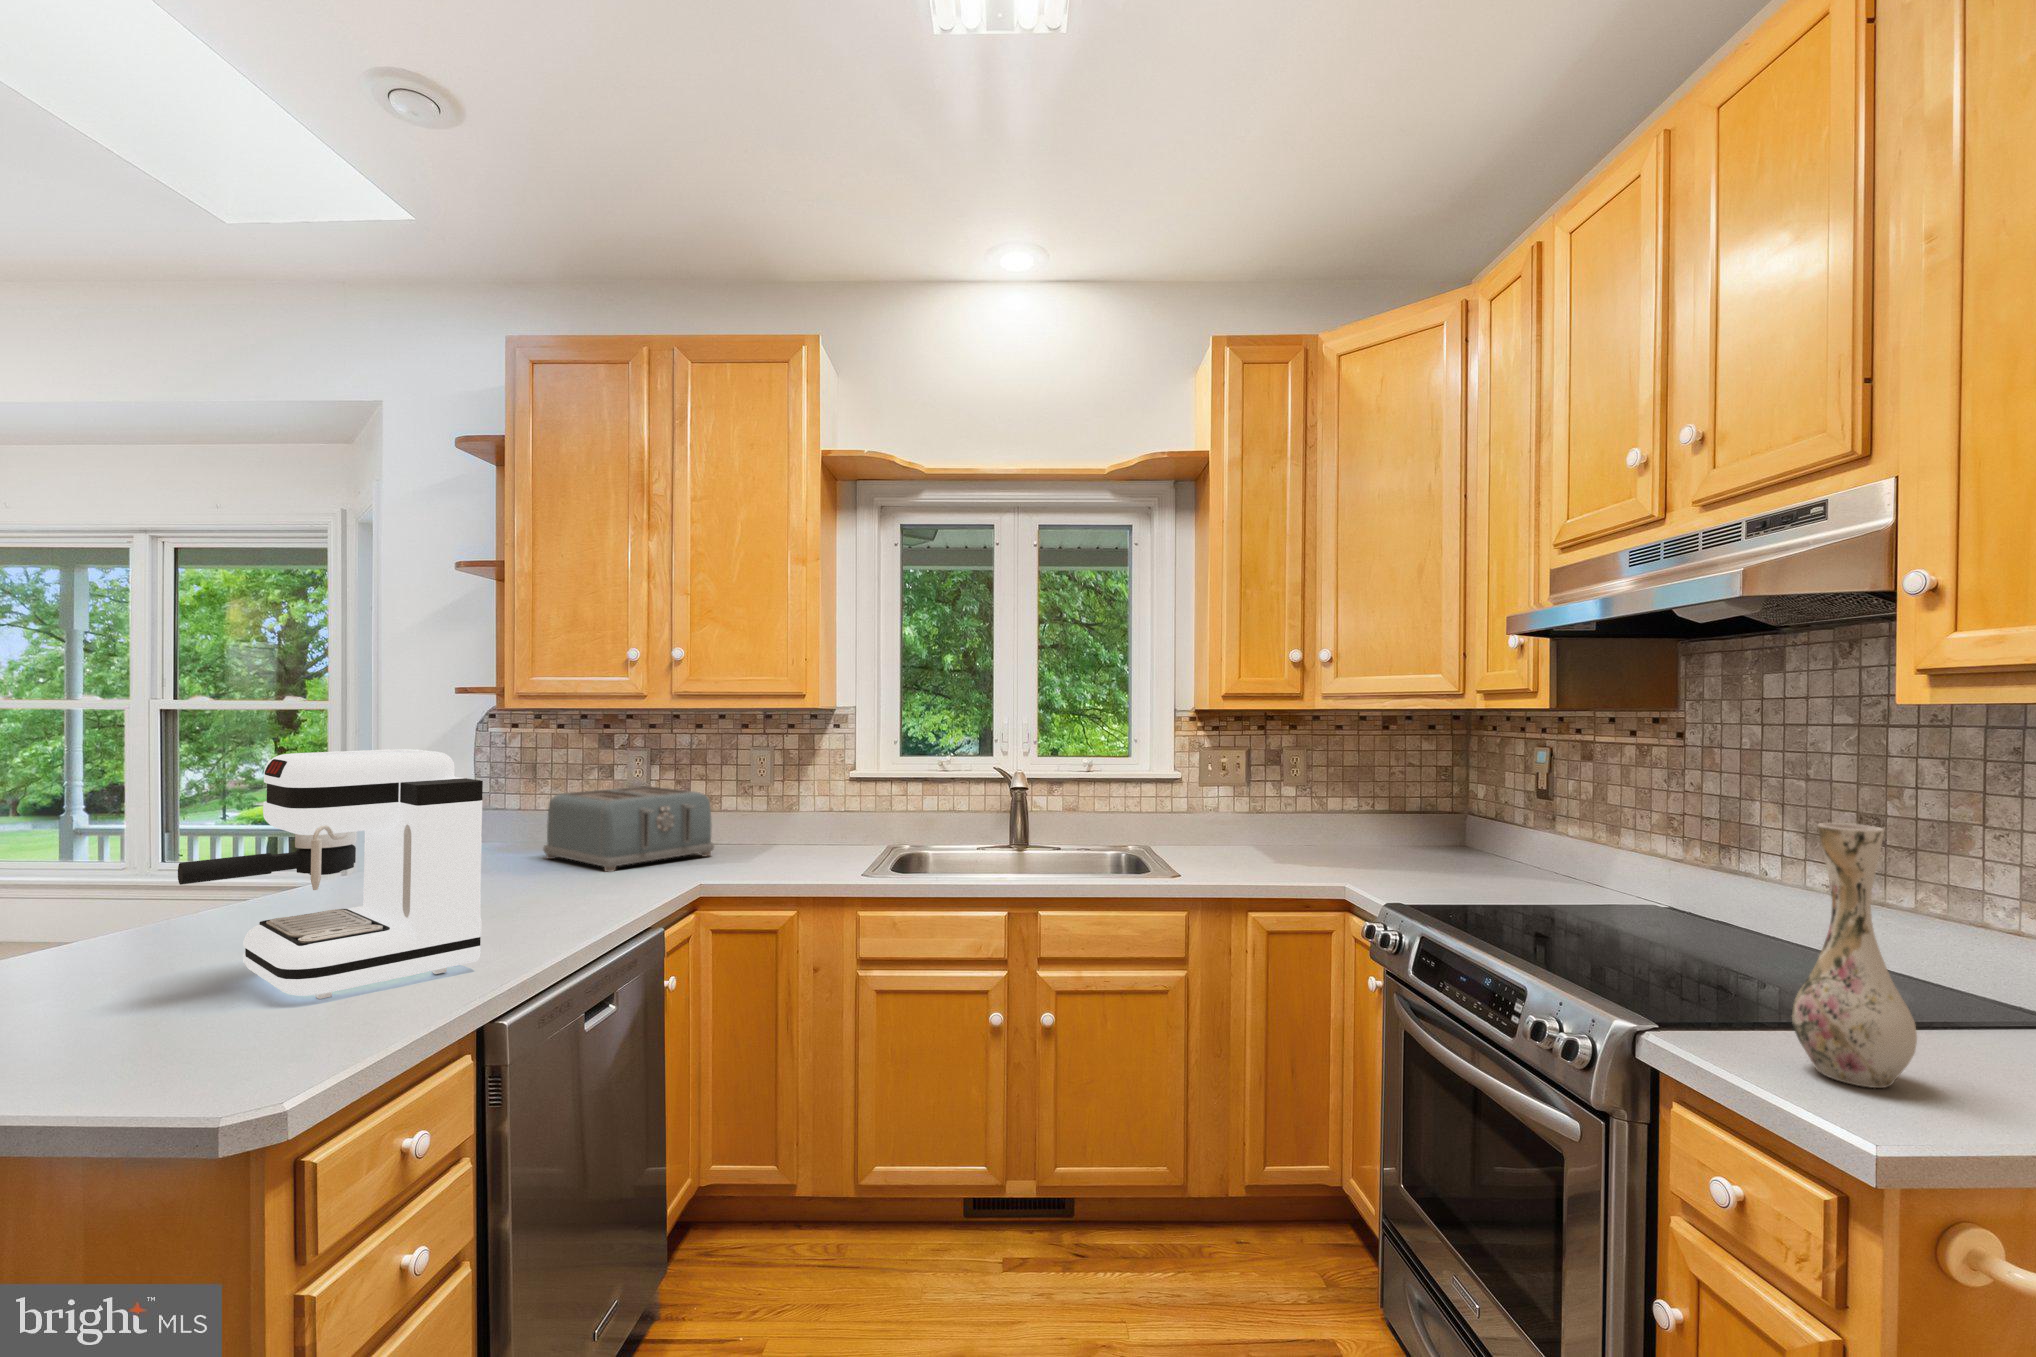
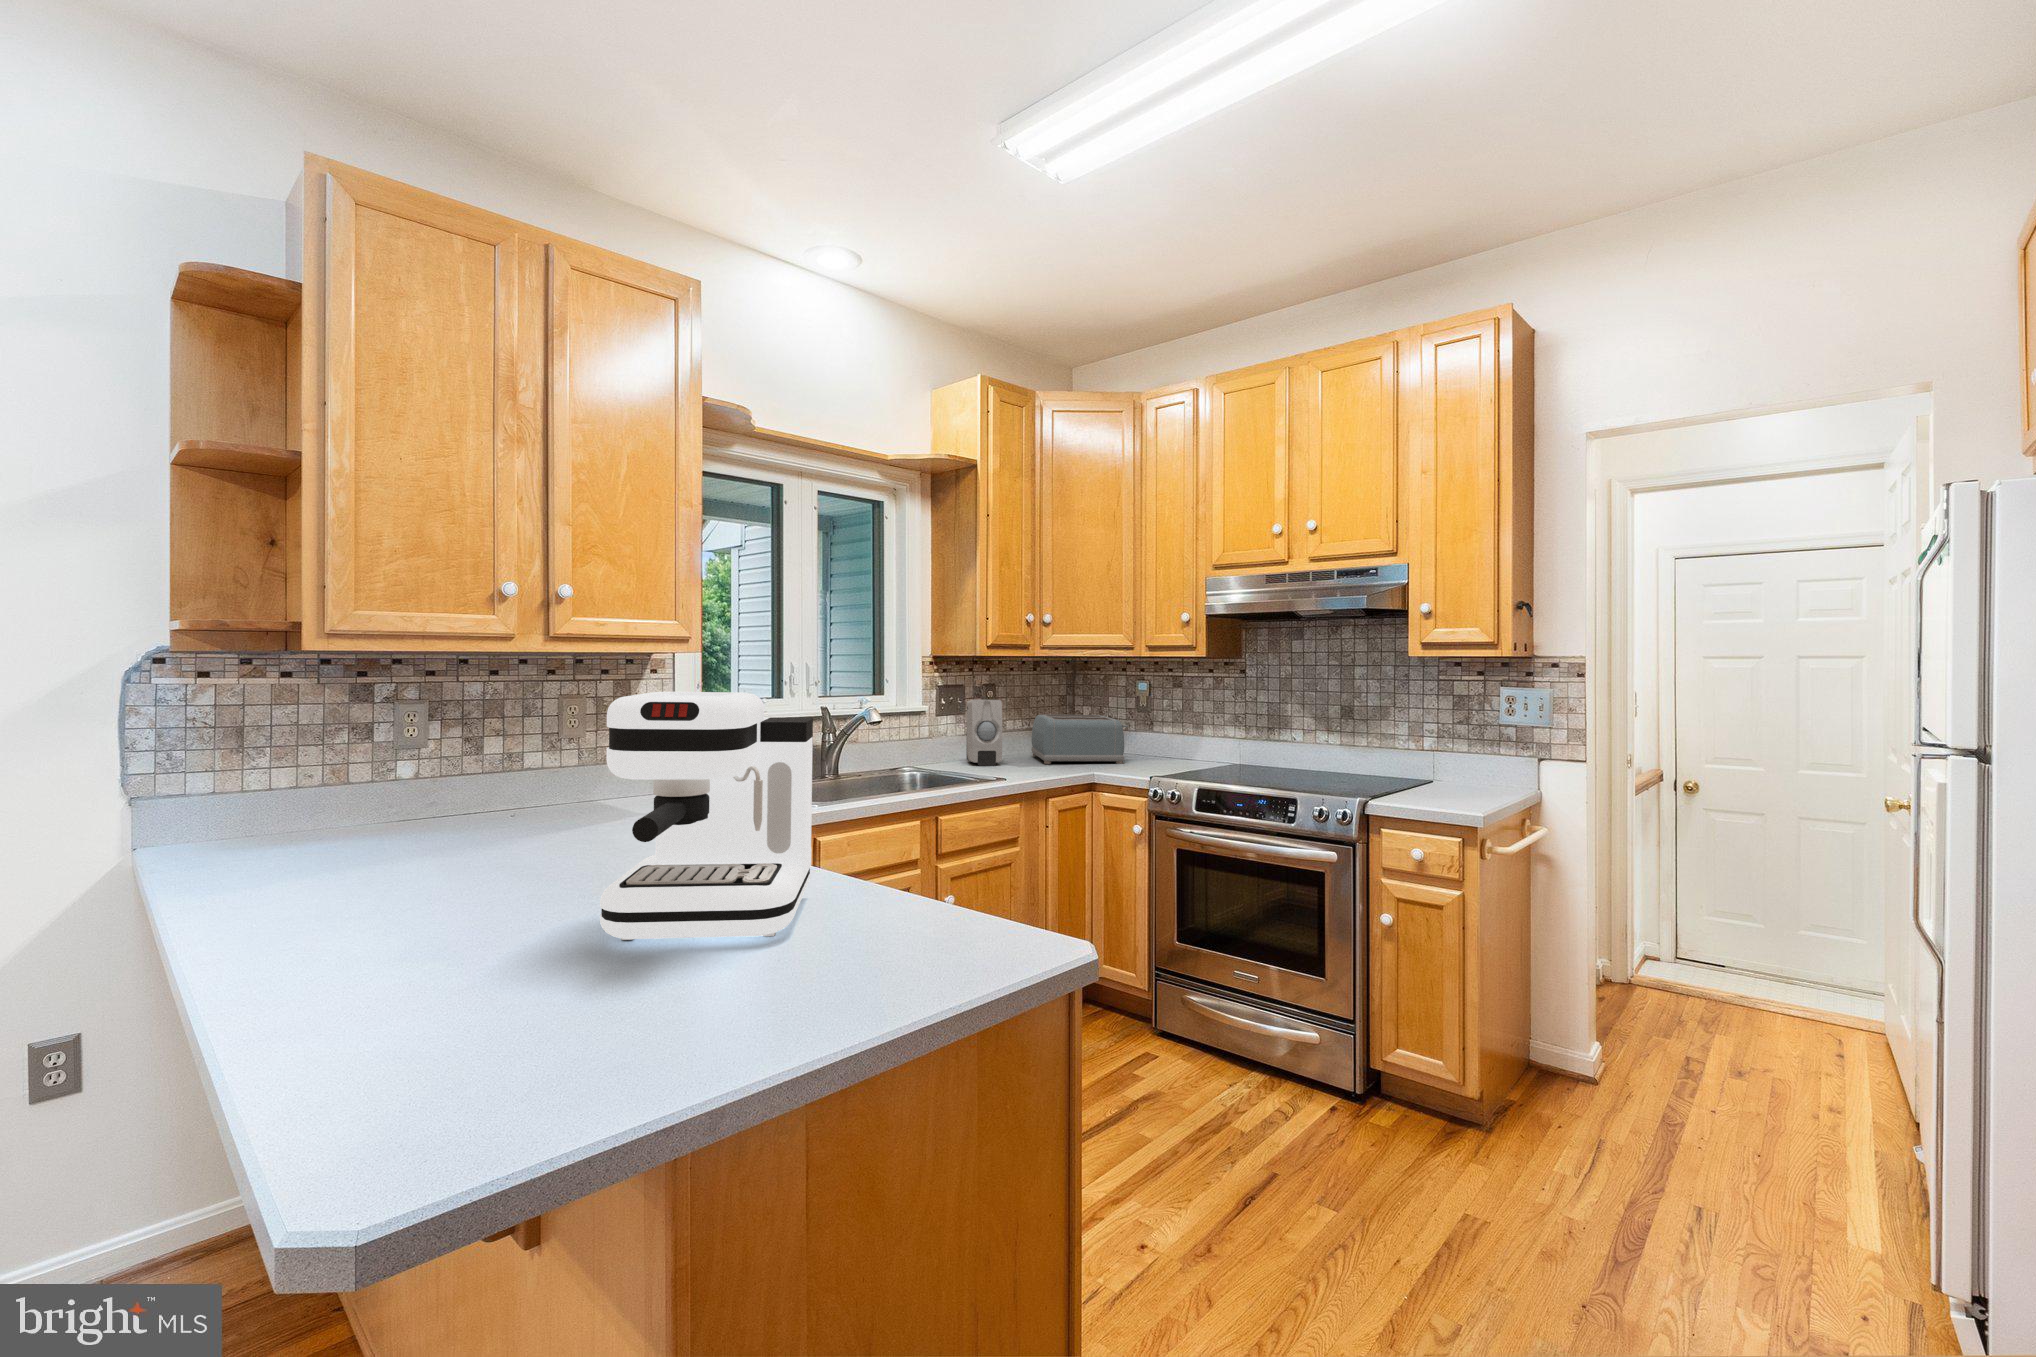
soap dispenser: none [1221,766,1281,859] -> present [966,700,1002,766]
toaster: present [543,786,714,872] -> present [1031,715,1128,764]
vase: present [1792,823,1917,1088] -> none [1420,703,1463,805]

